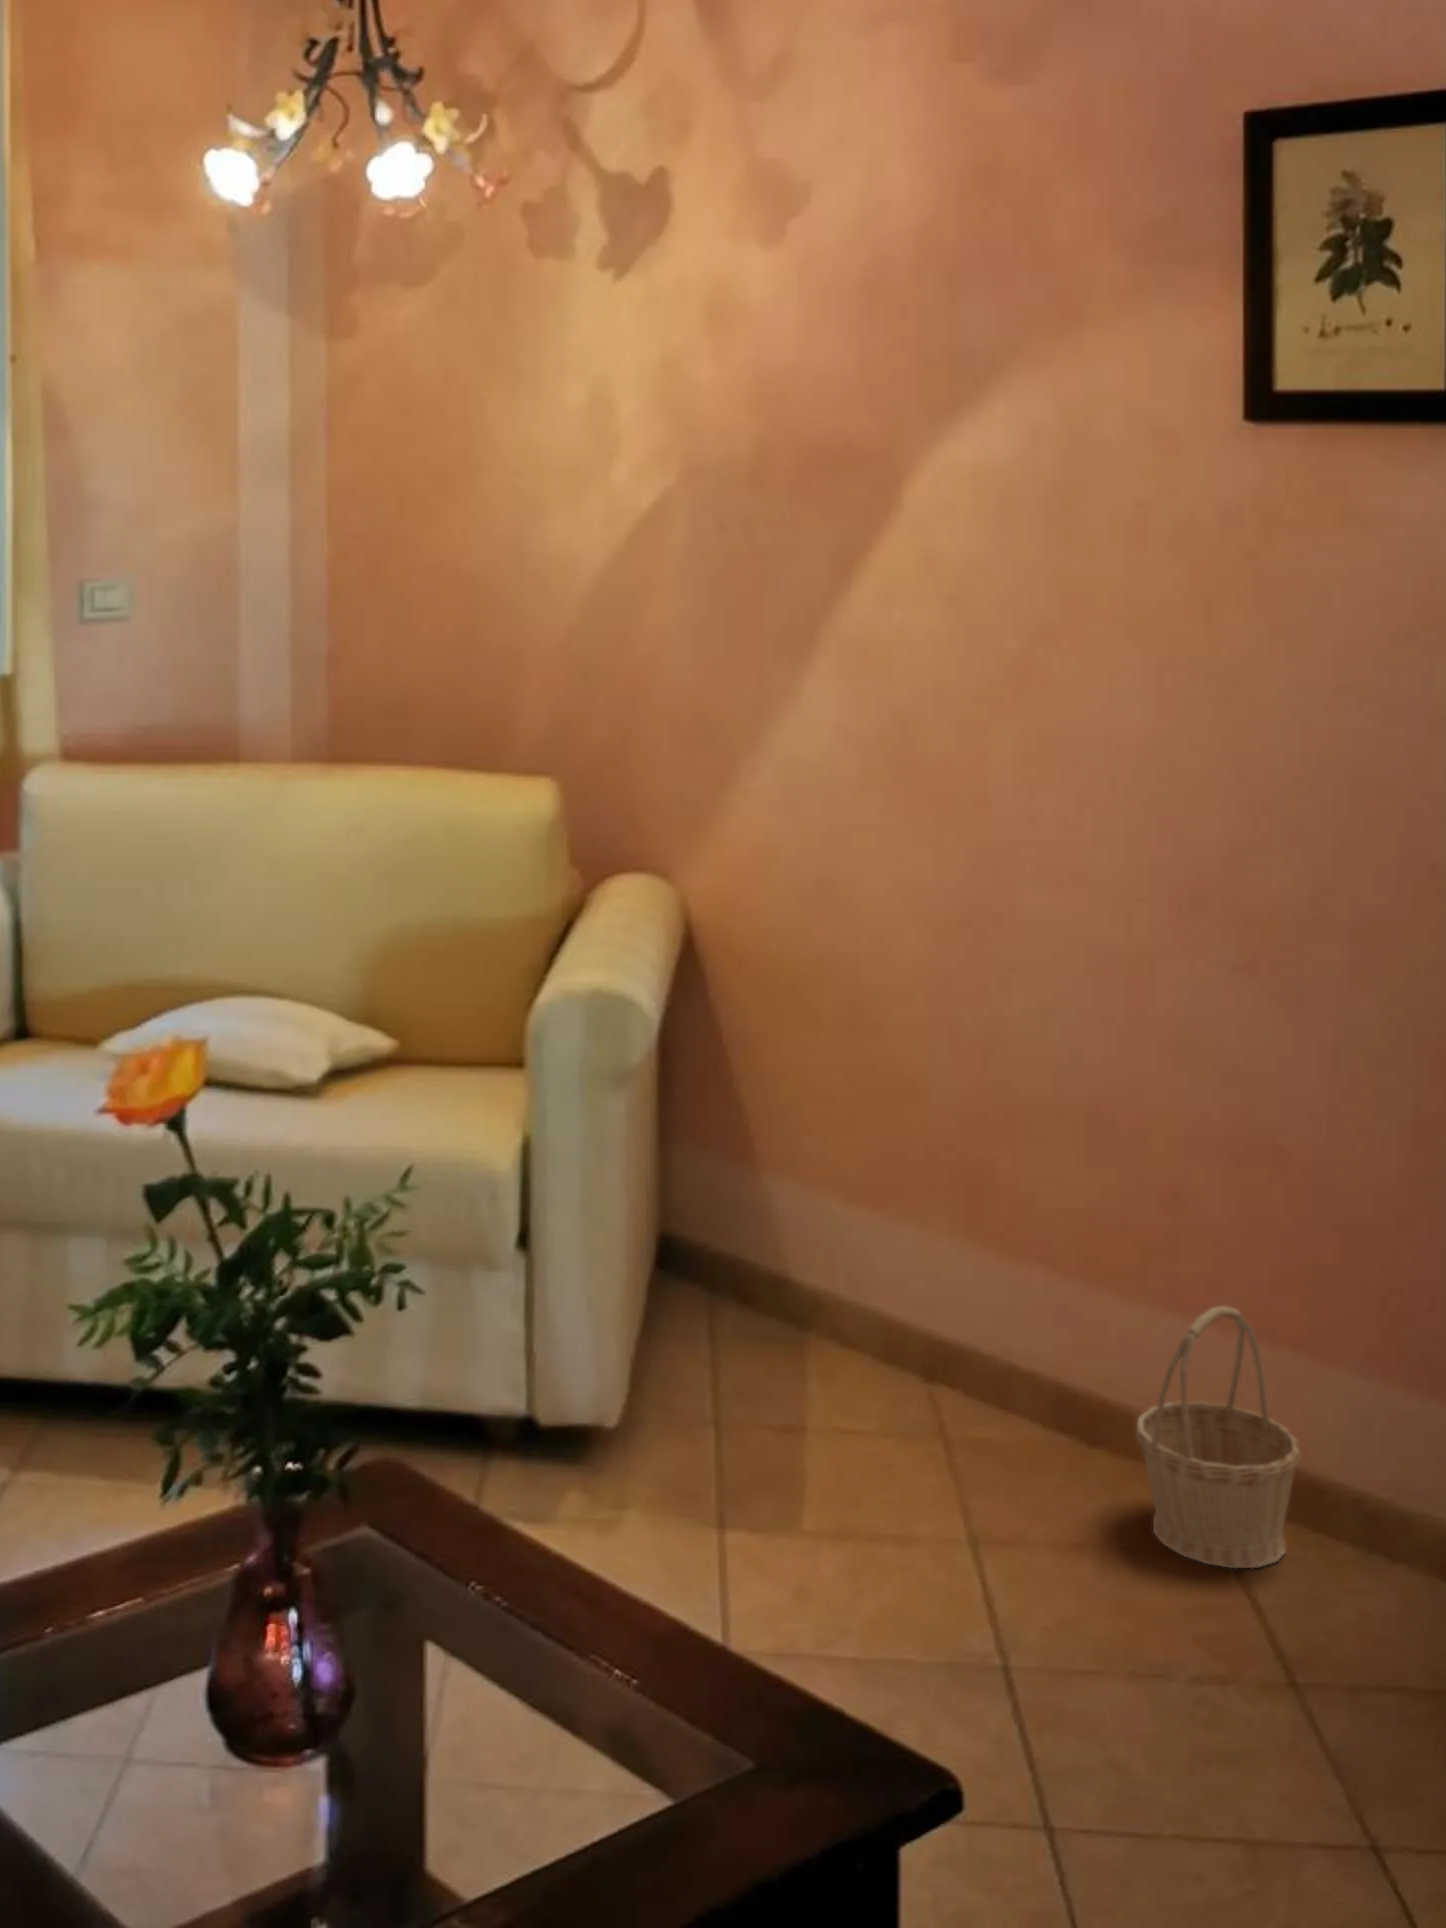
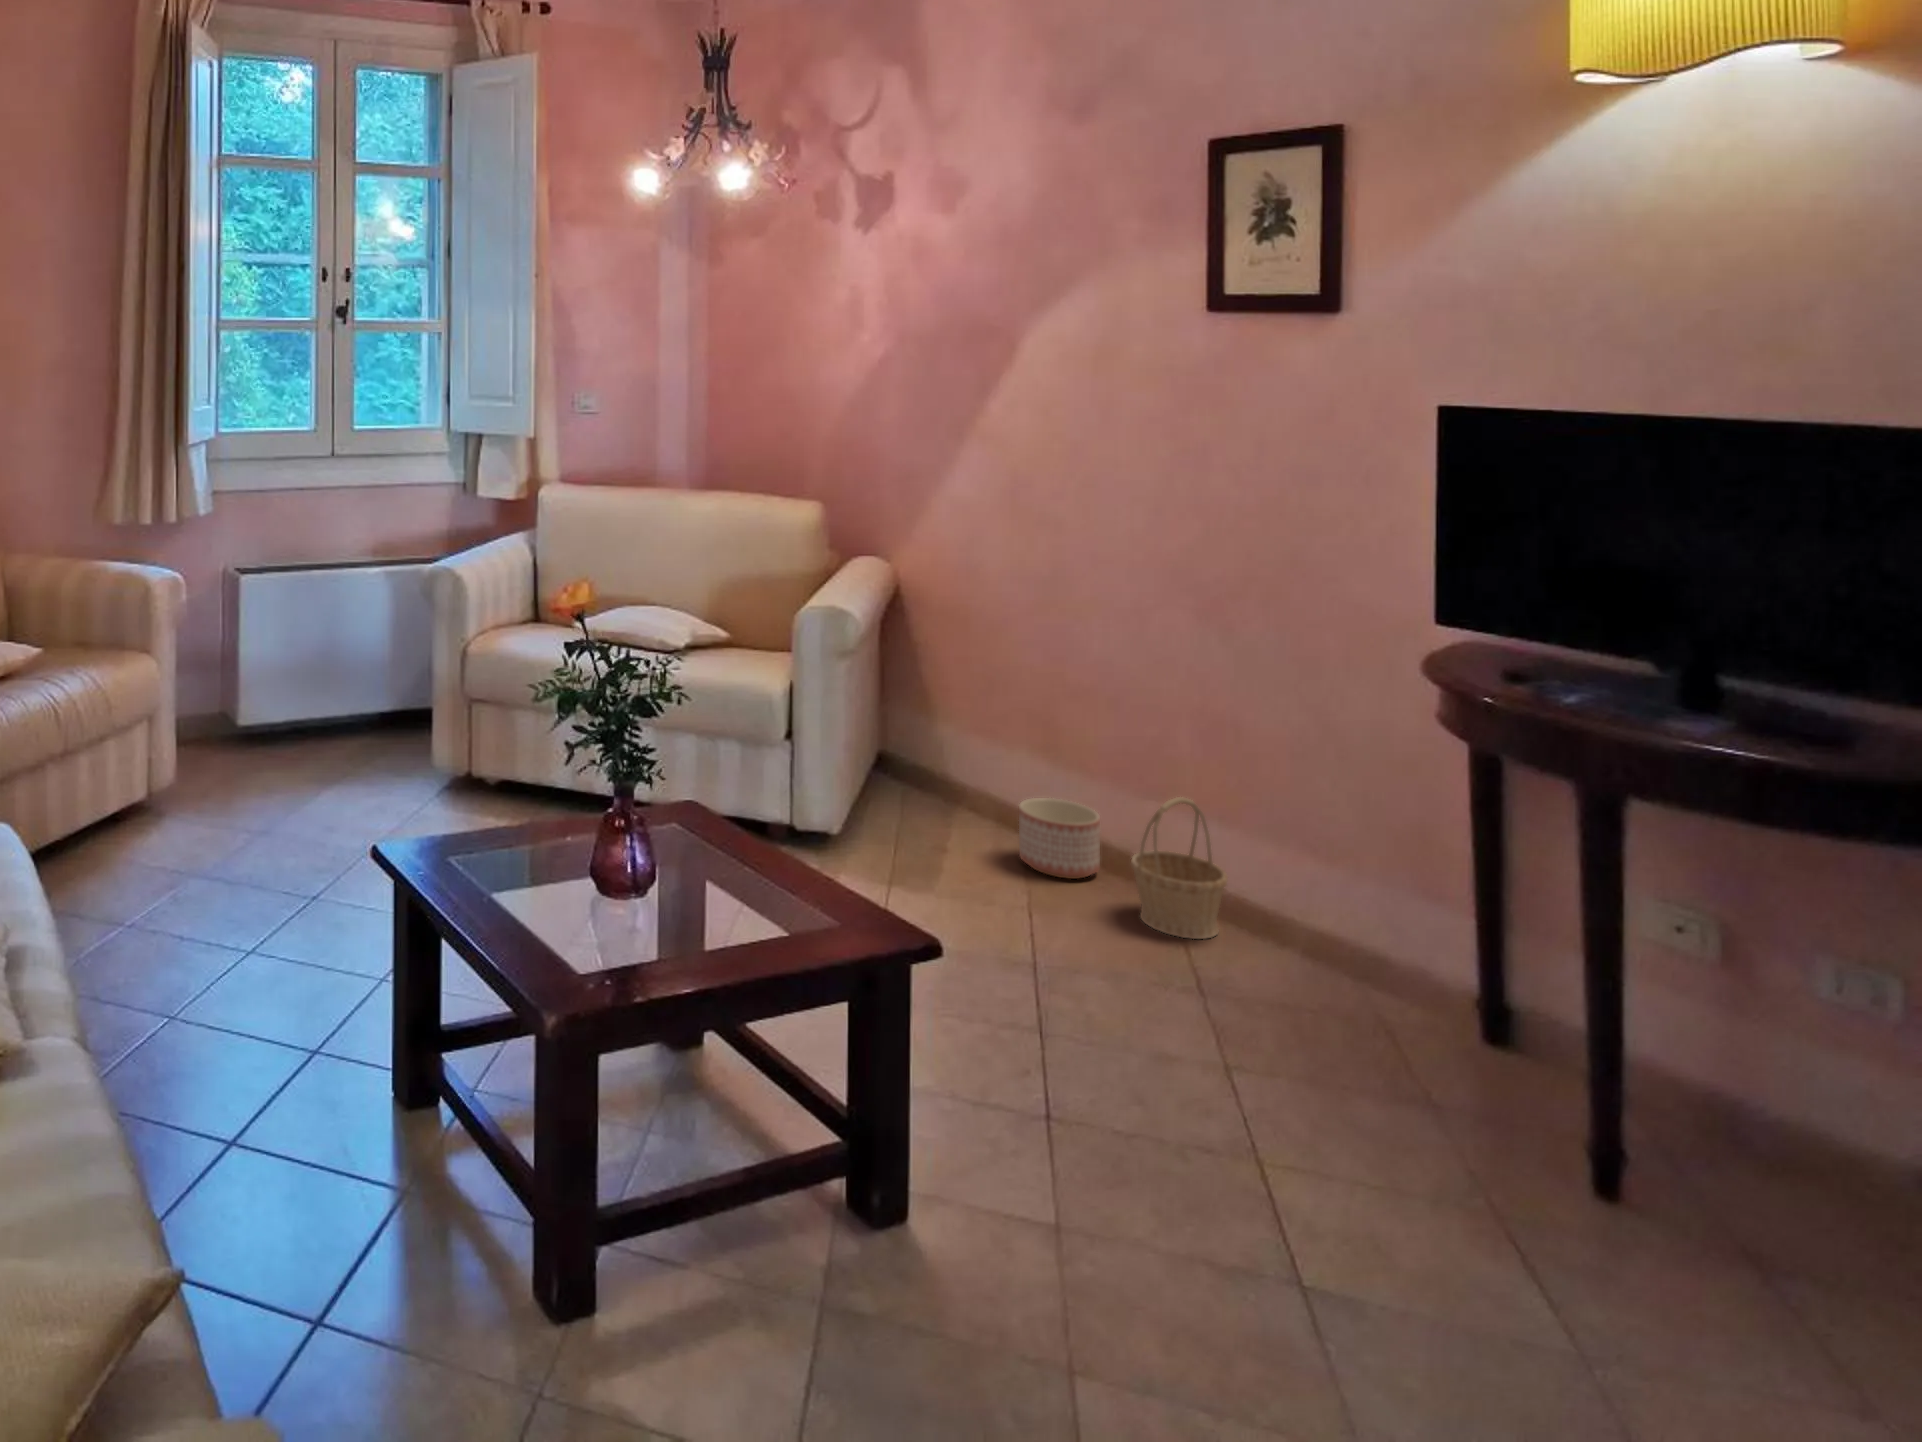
planter: none [929,1311,1069,1464] -> present [1019,798,1100,879]

